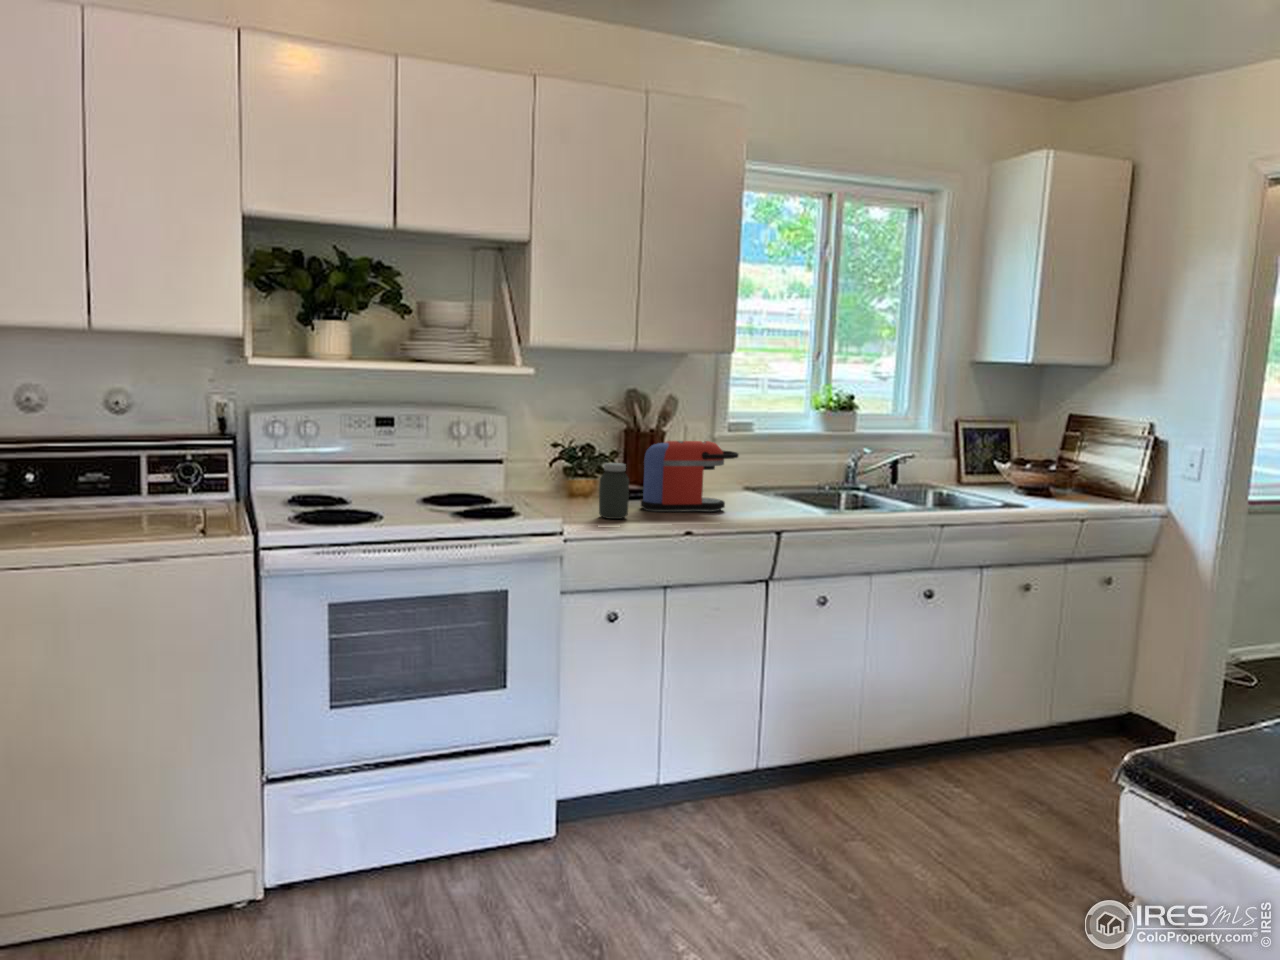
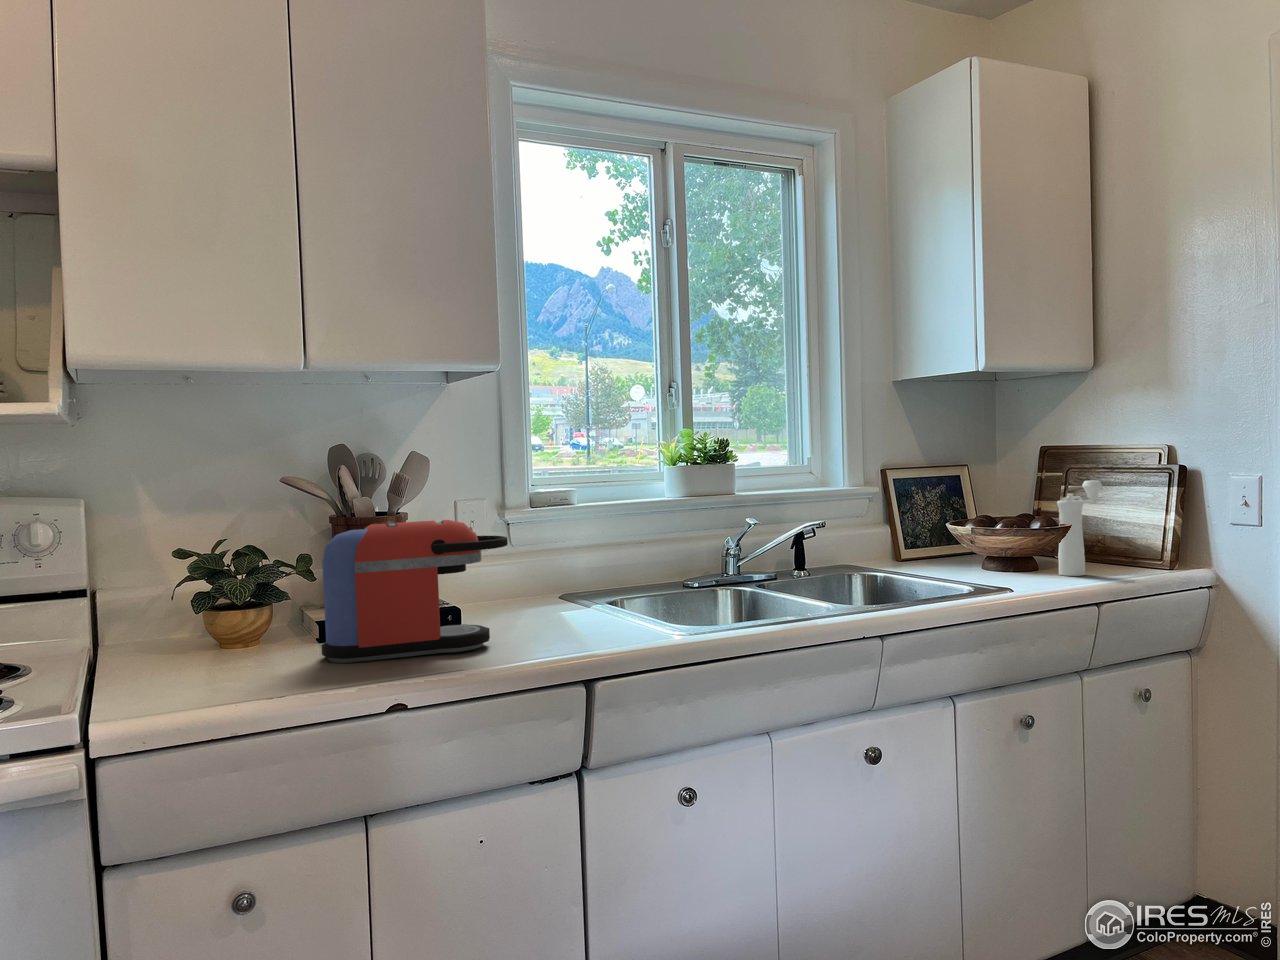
pepper mill: none [1064,441,1102,503] -> present [1057,480,1102,576]
jar: present [599,463,629,519] -> none [198,575,266,692]

